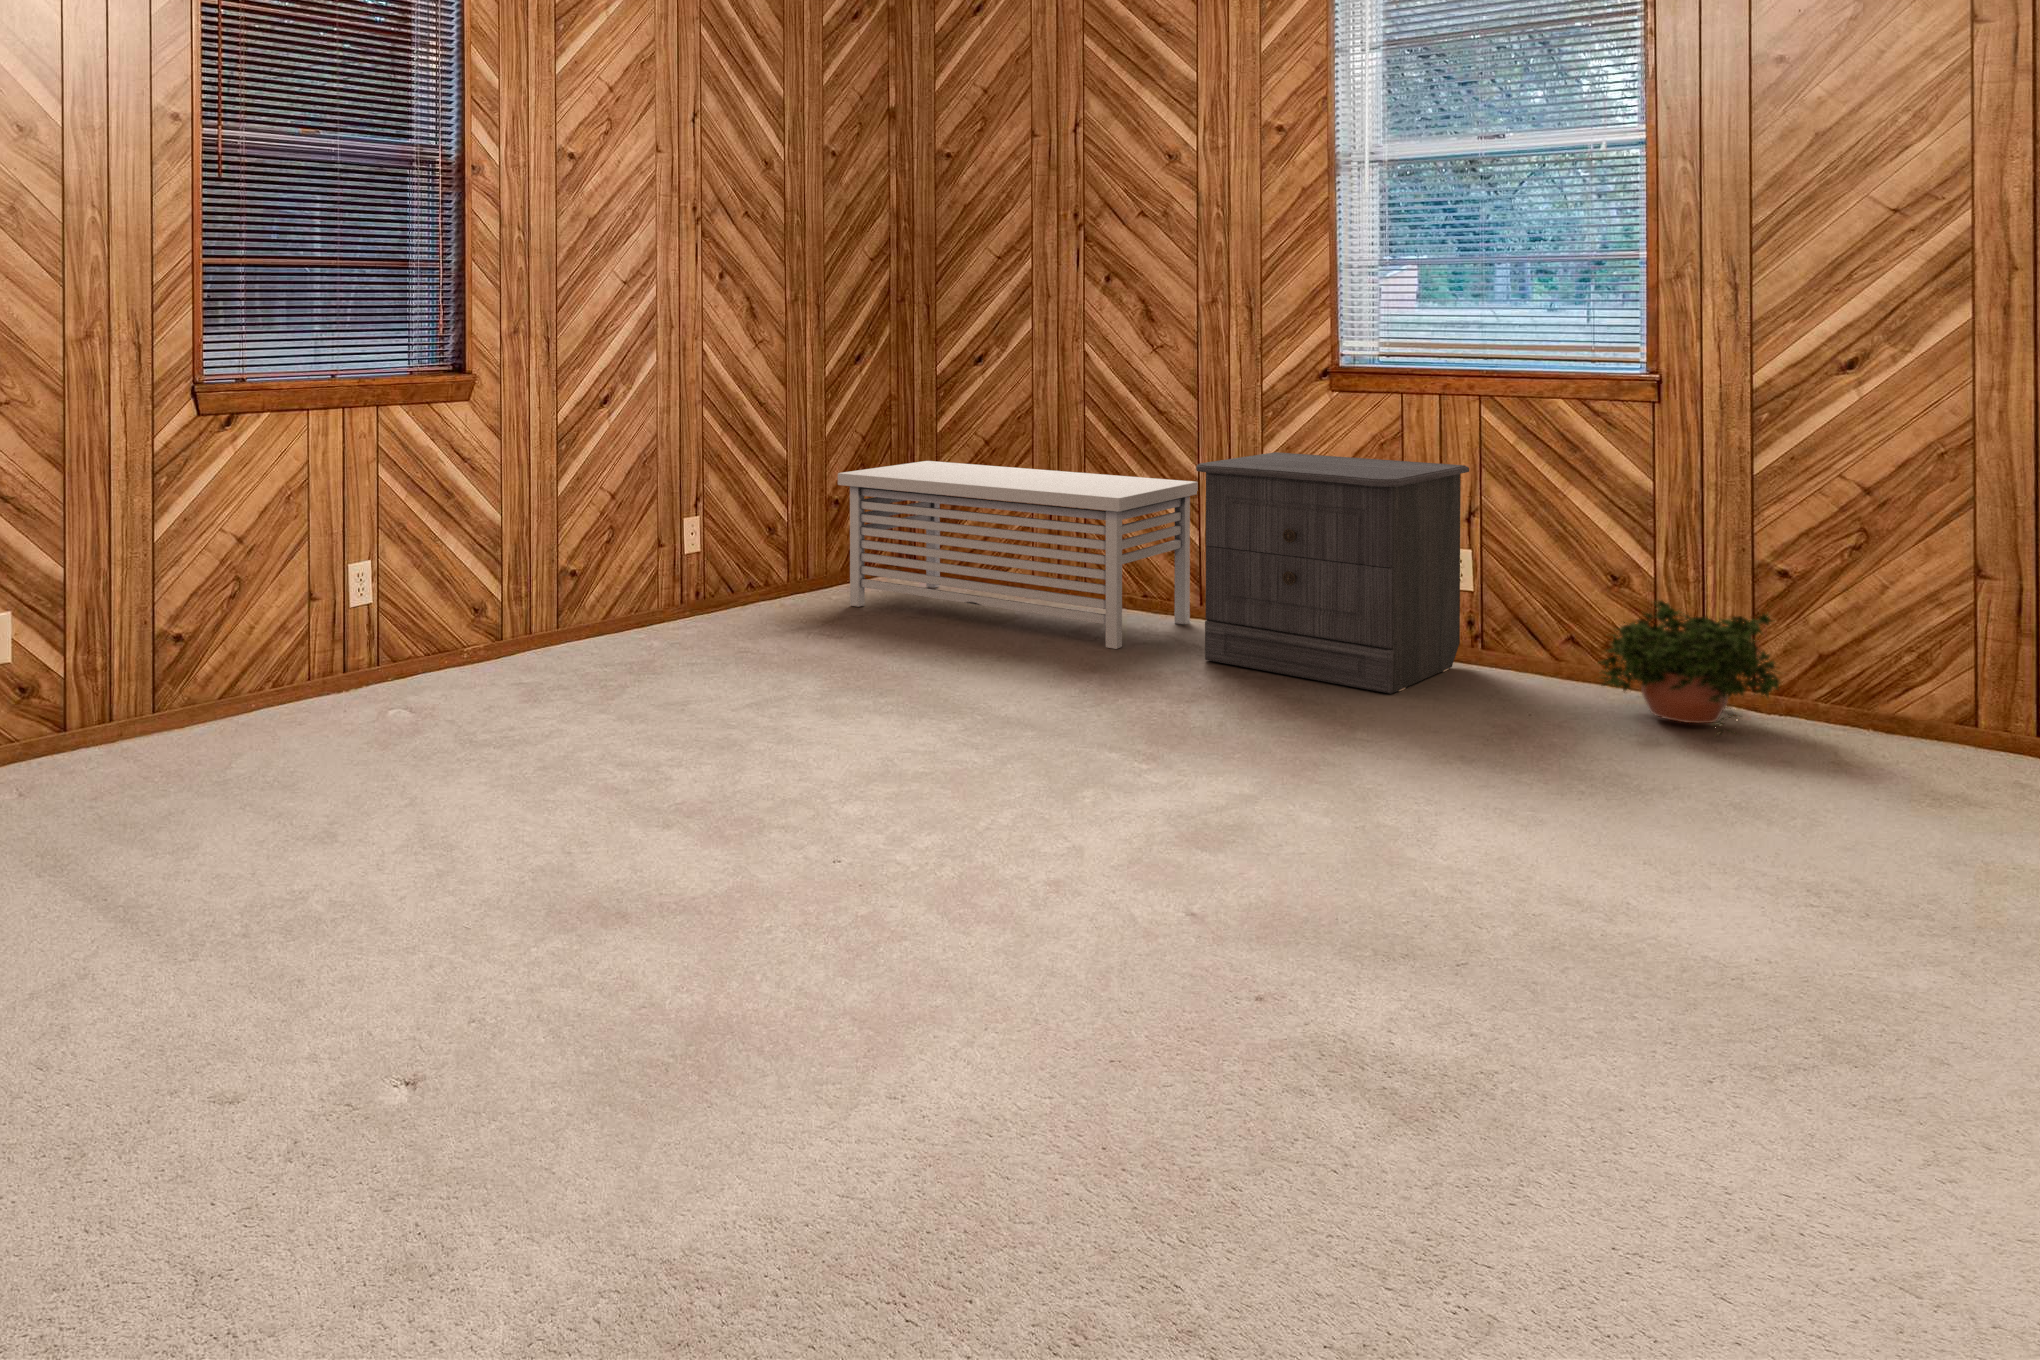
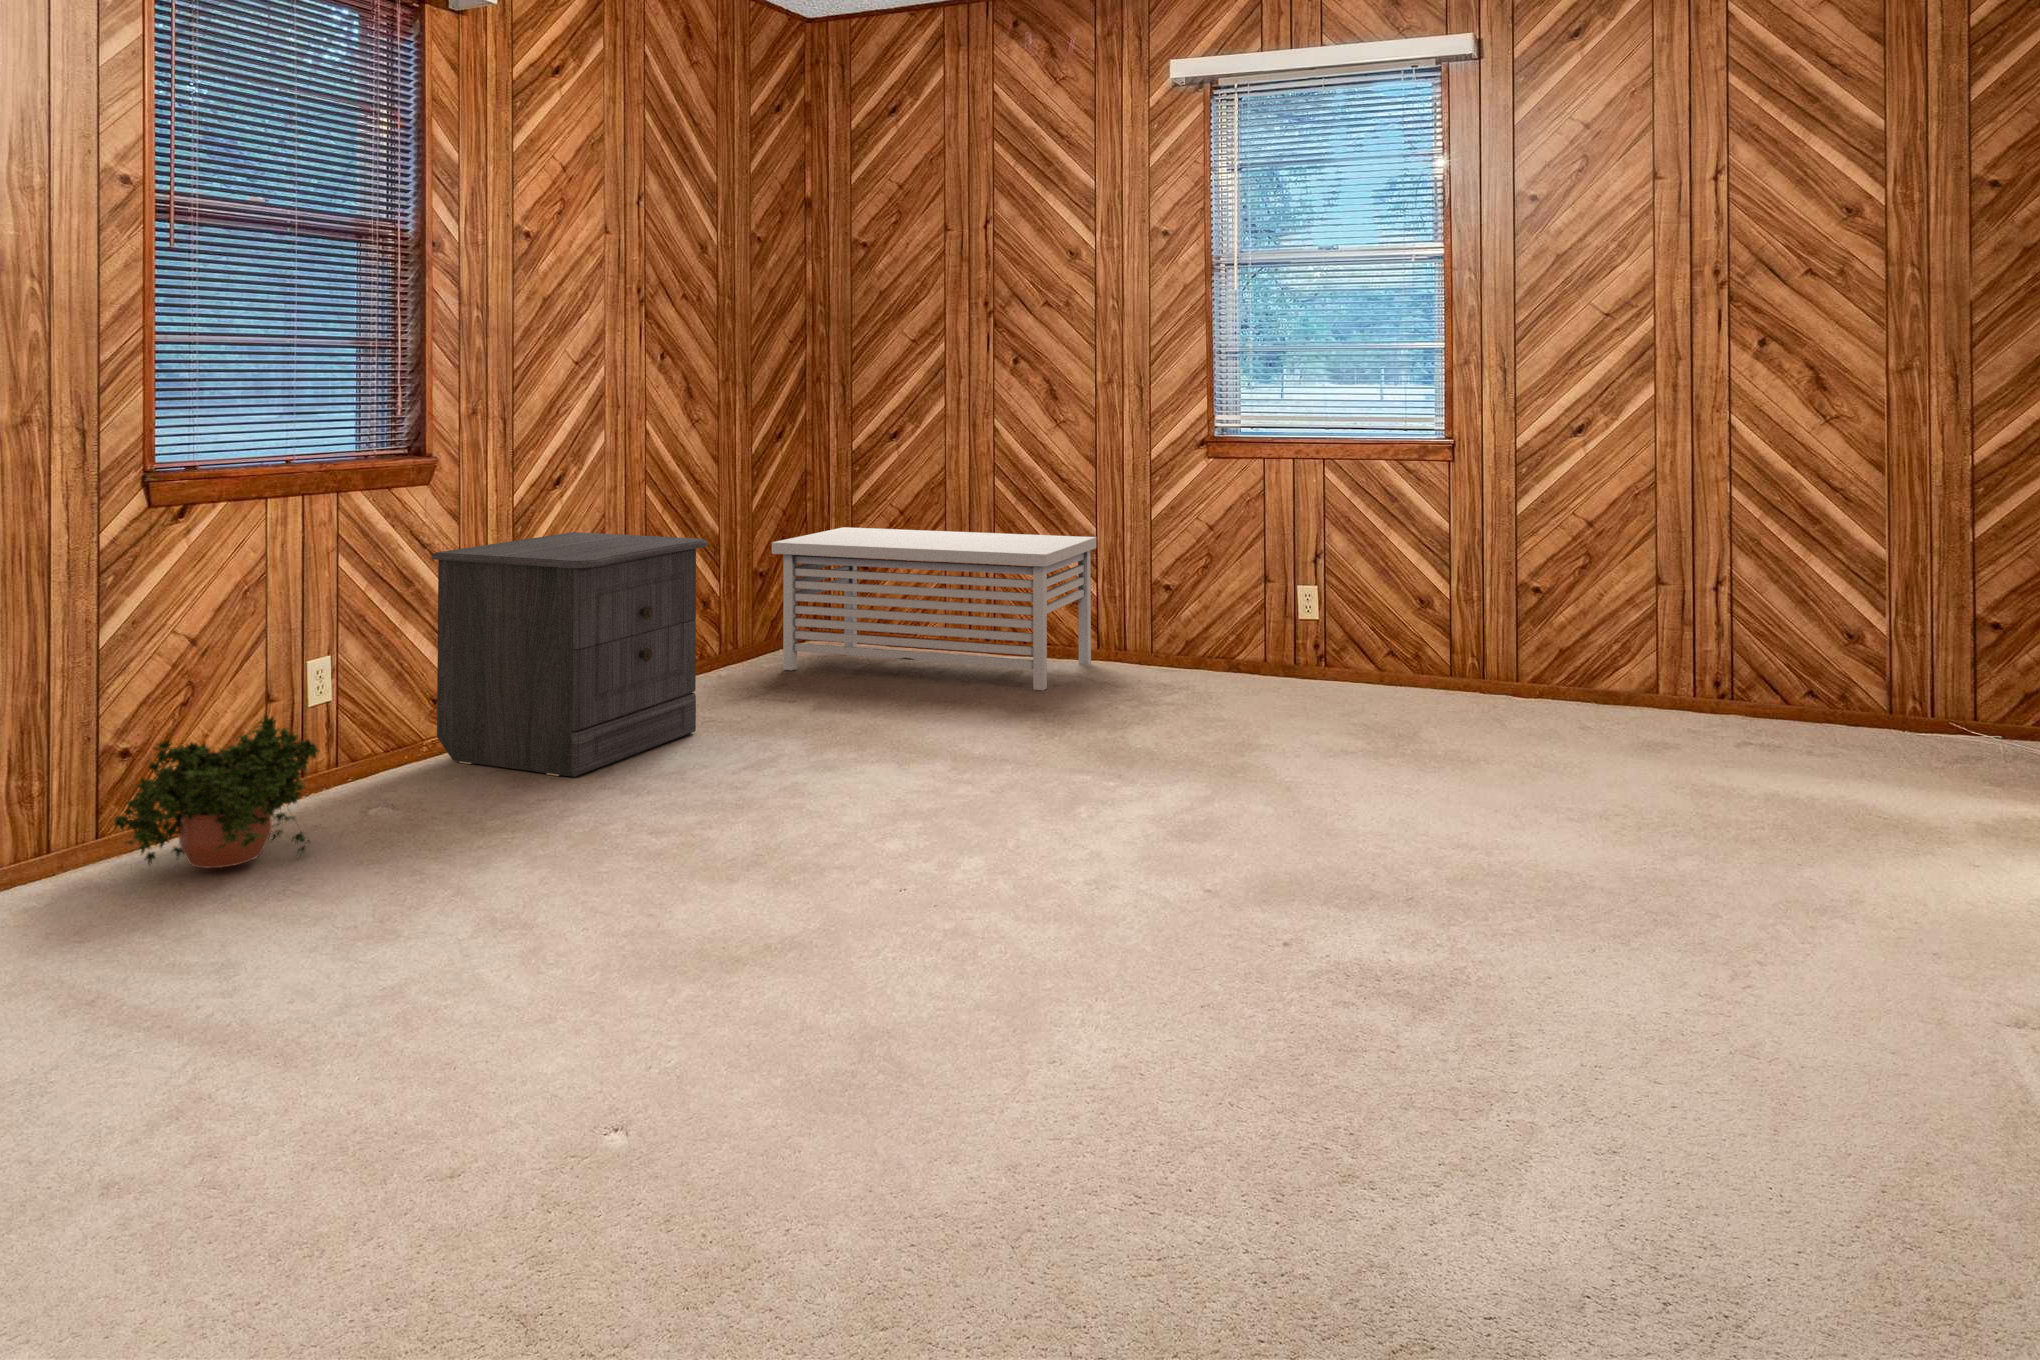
nightstand: present [1196,452,1469,694] -> present [432,532,707,777]
potted plant: present [1598,600,1780,734] -> present [113,715,319,868]

